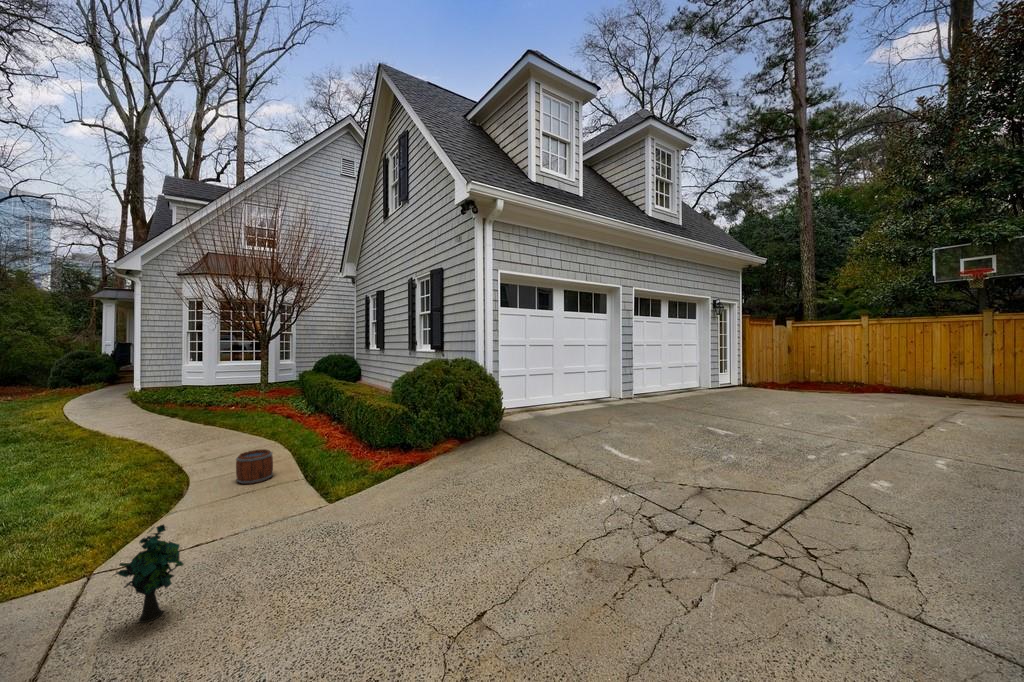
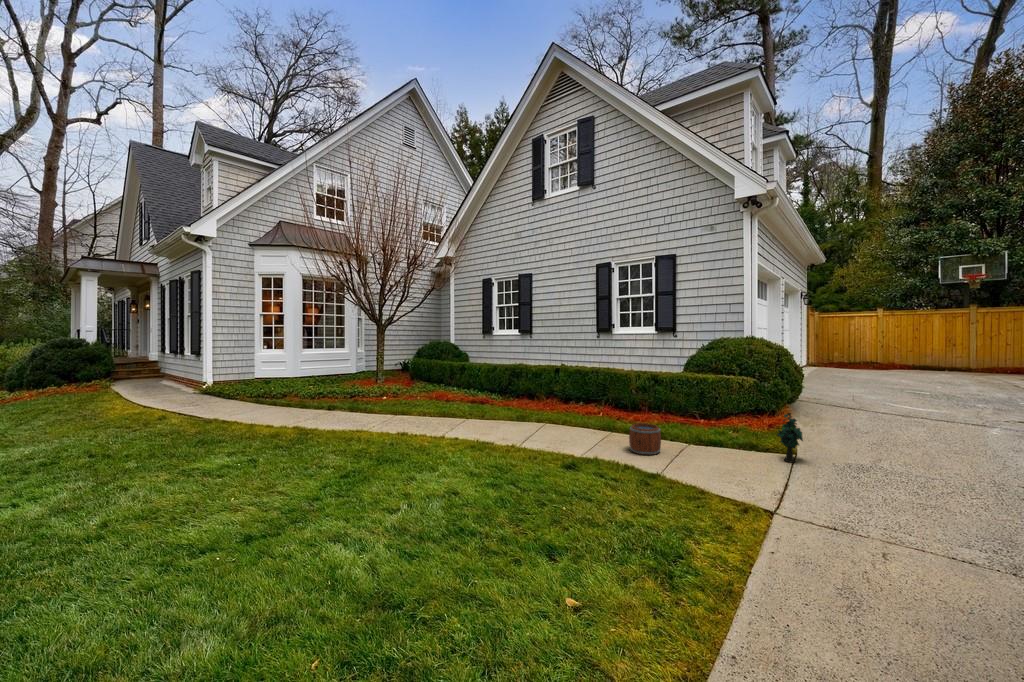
decorative plant: present [114,524,184,623] -> present [778,413,803,463]

